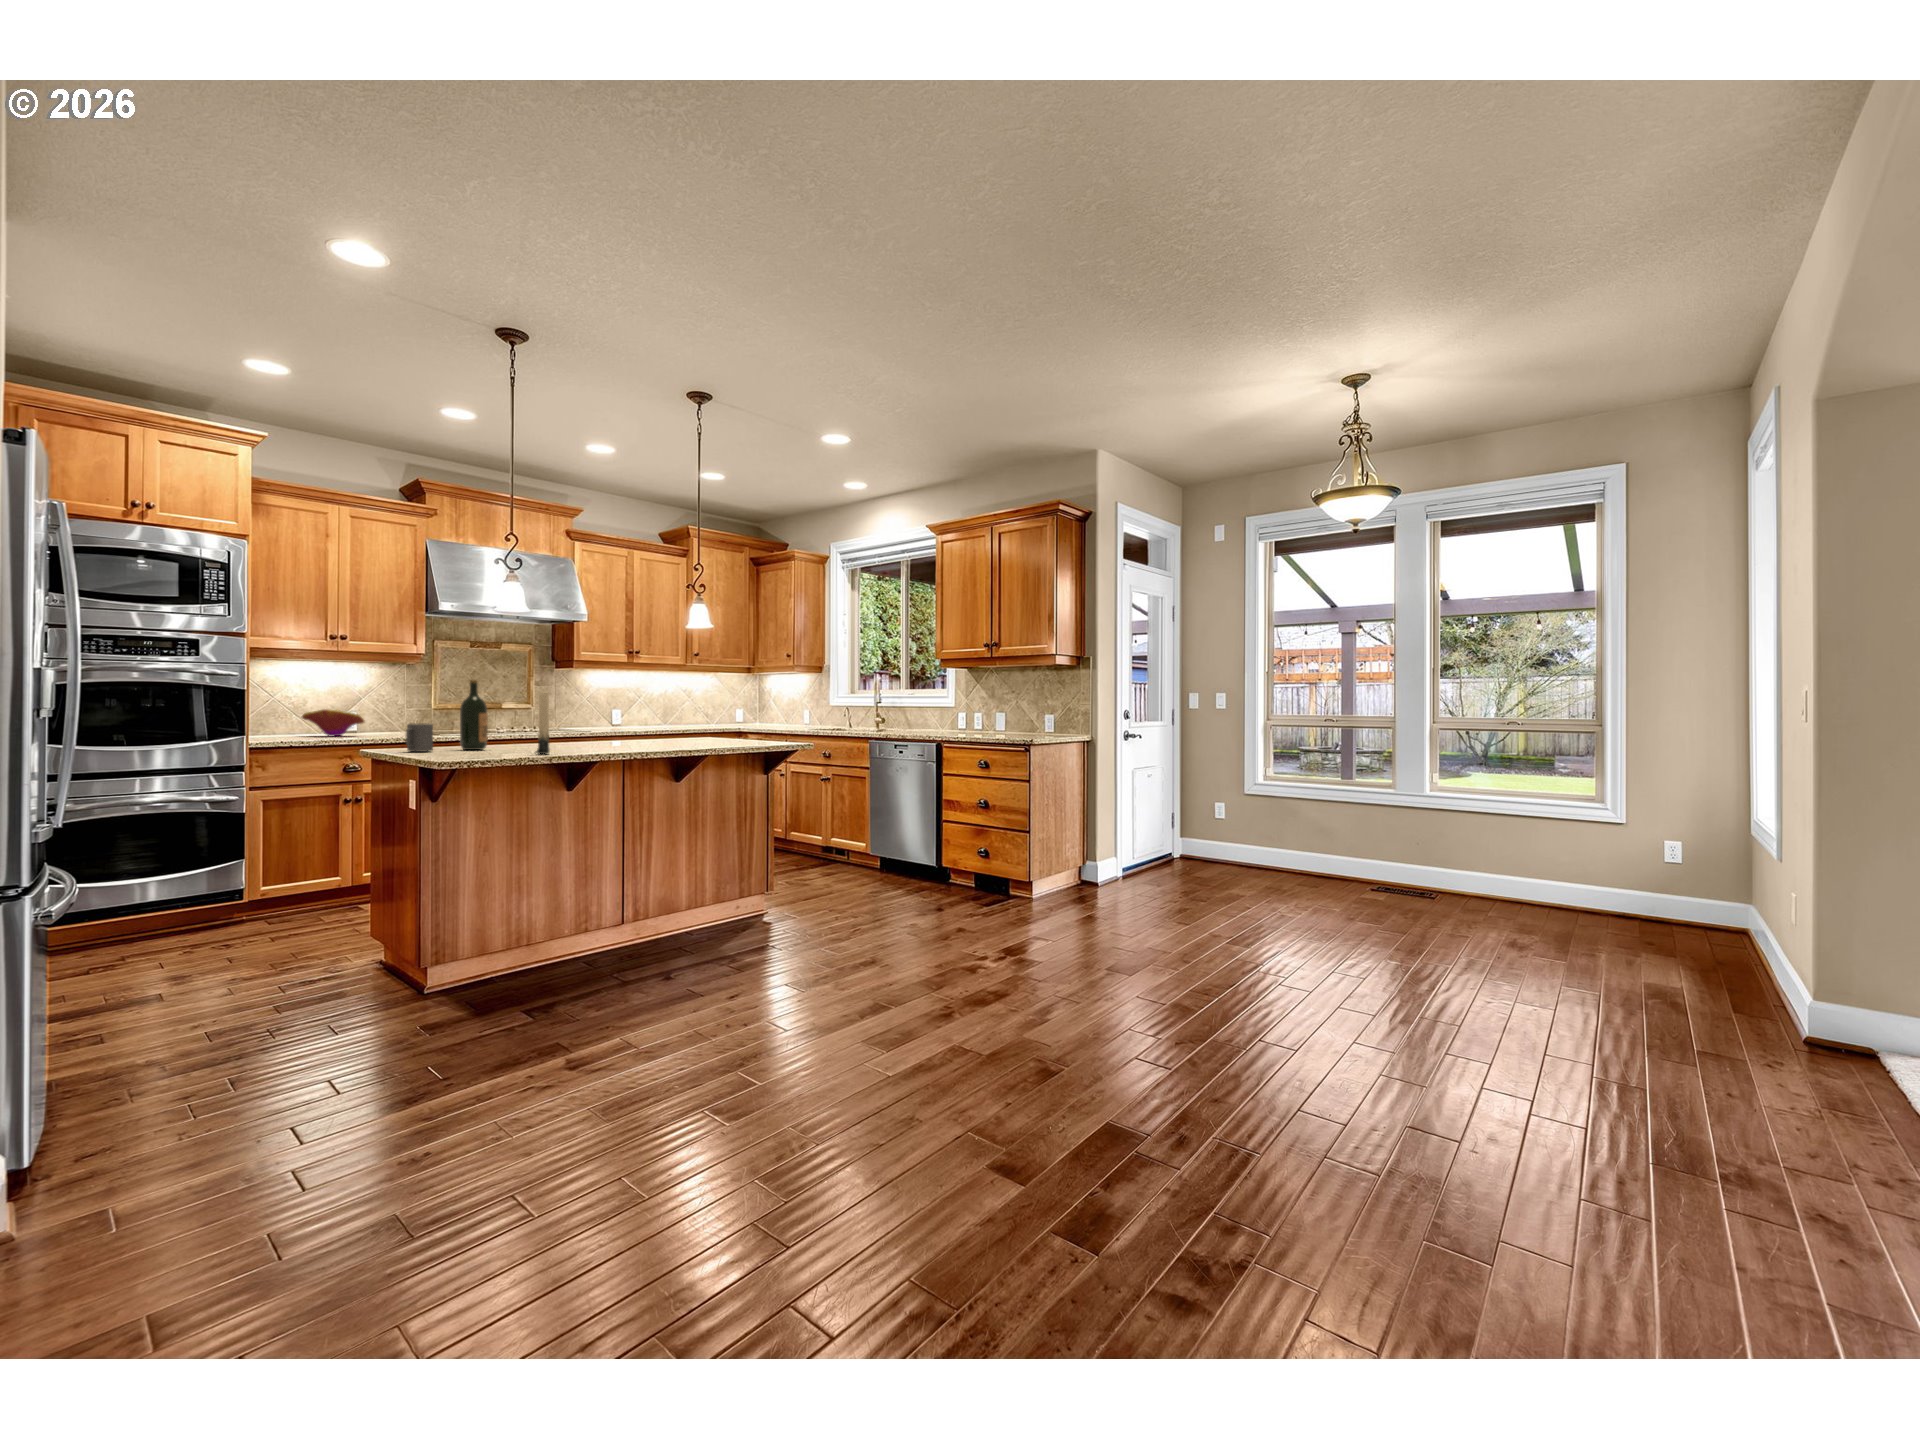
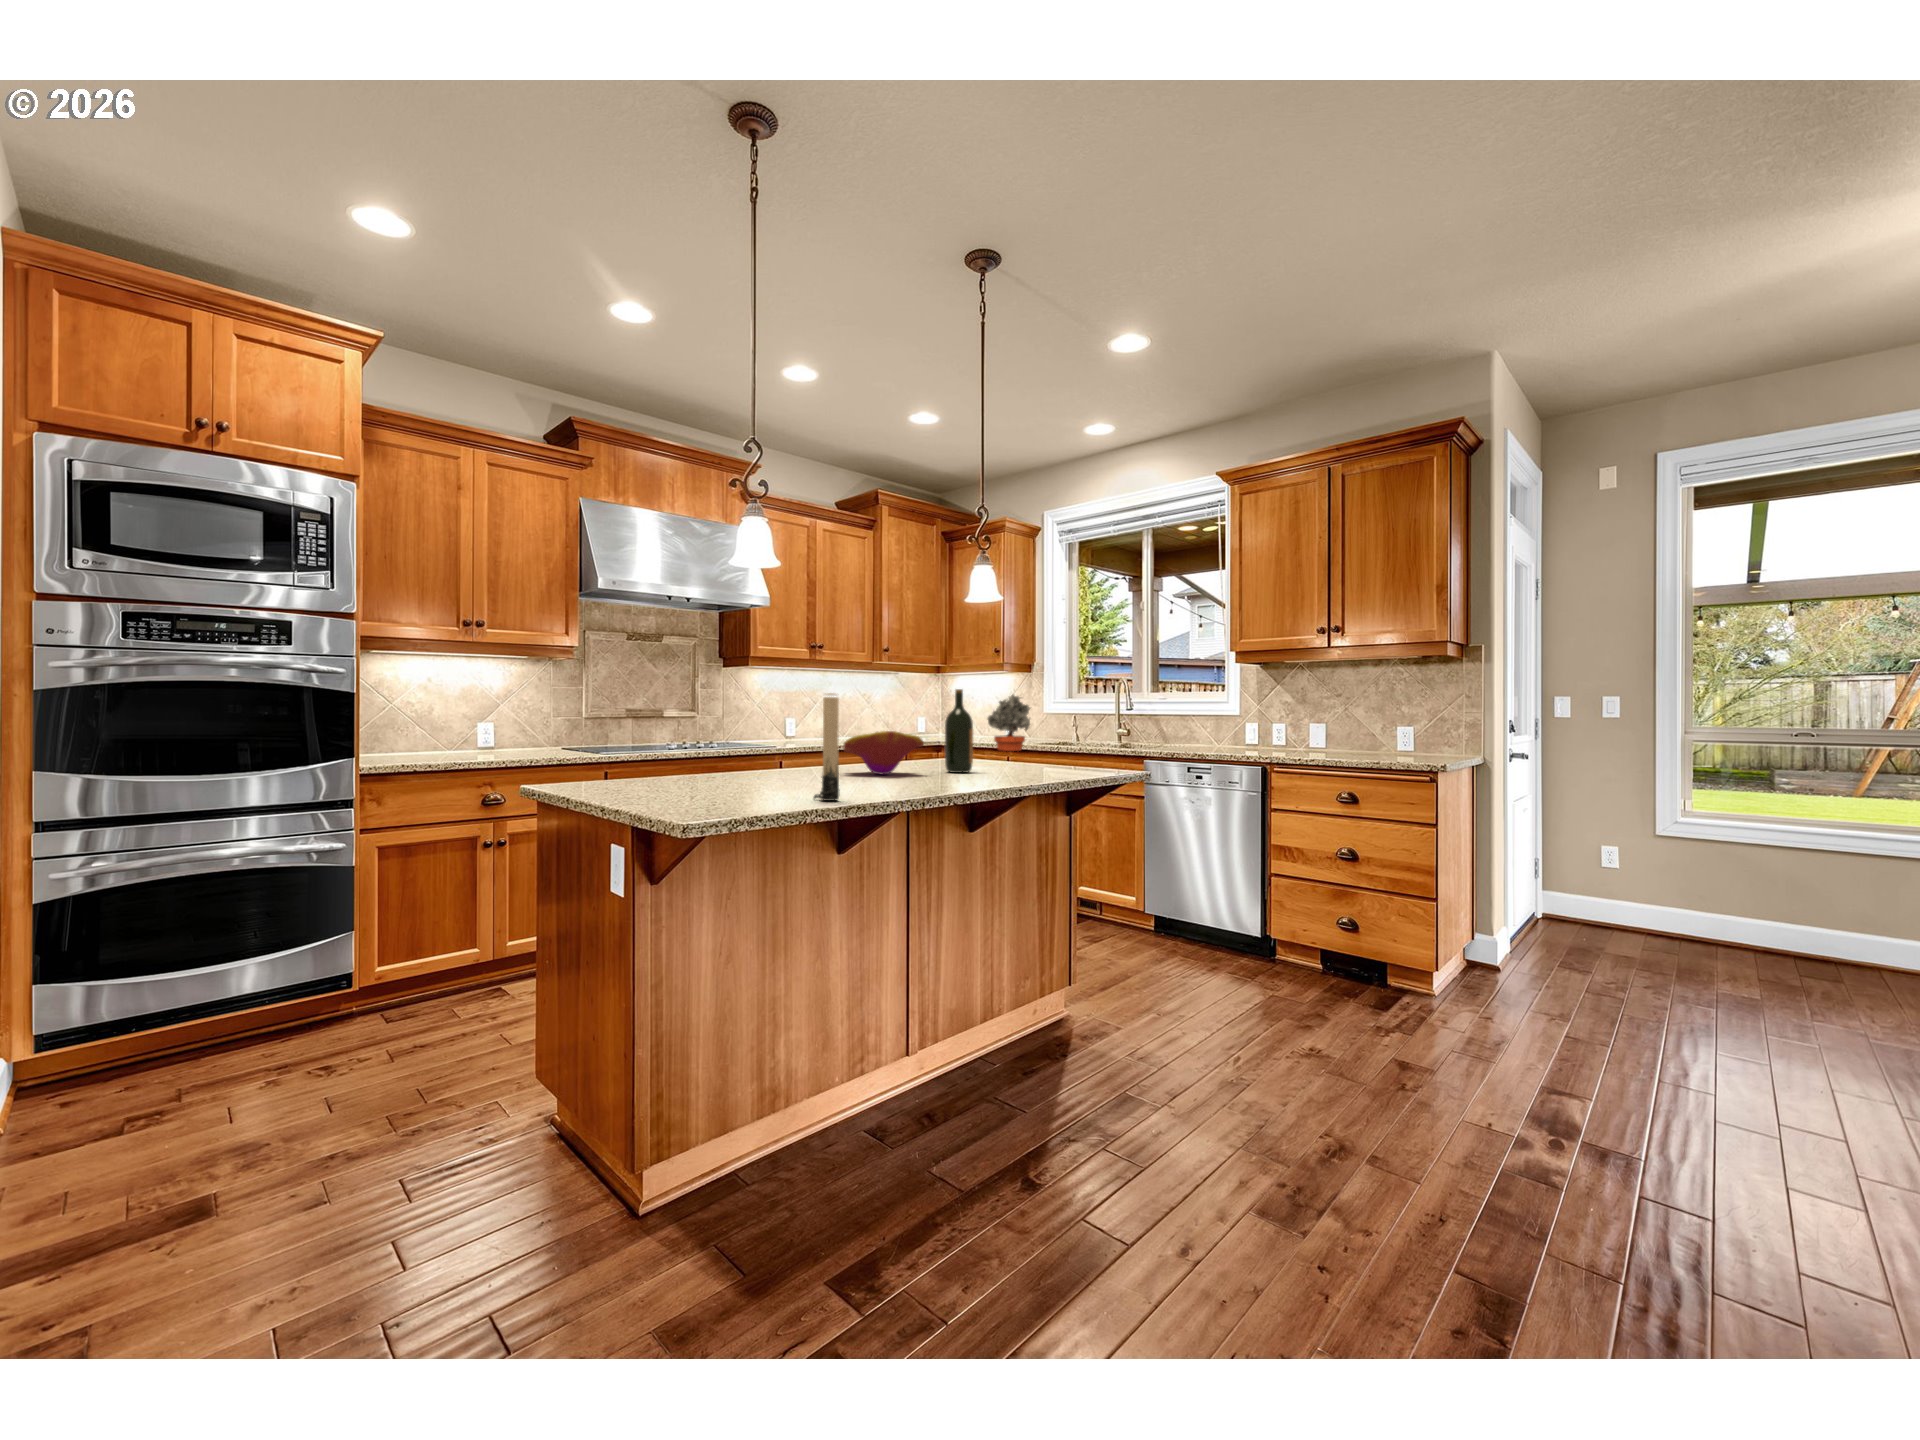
wine bottle: present [460,680,488,750] -> present [945,689,973,773]
potted plant: none [771,691,809,736] -> present [988,695,1030,751]
decorative bowl: present [302,709,364,736] -> present [844,731,924,774]
mug: present [406,723,433,752] -> none [605,747,645,796]

